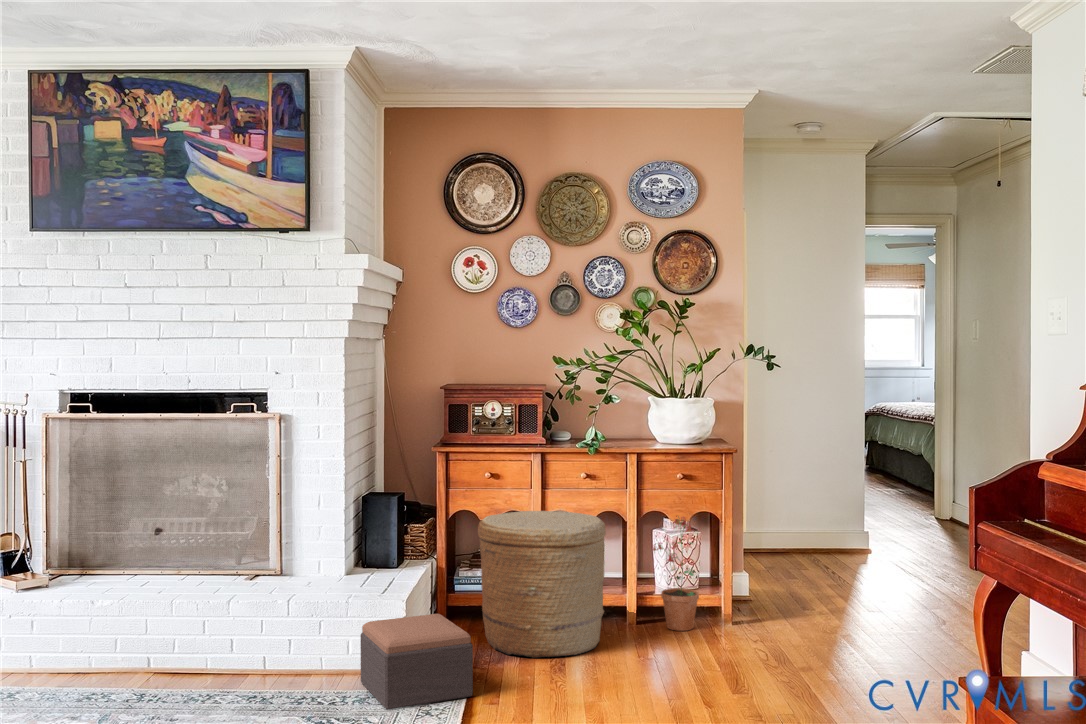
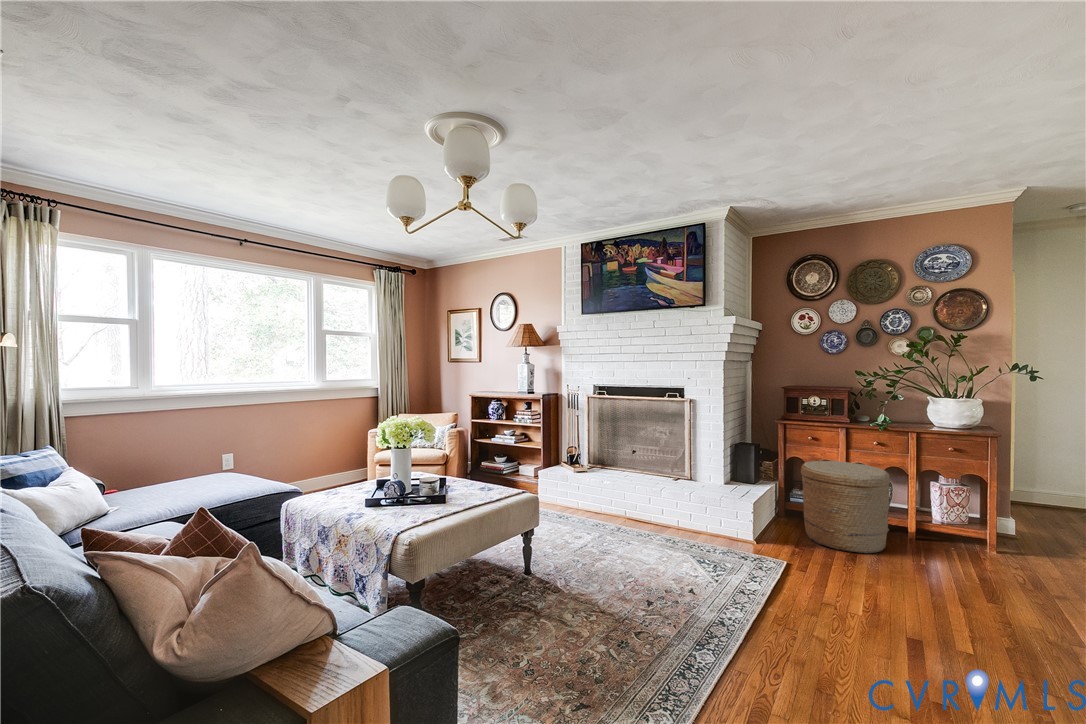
potted plant: present [653,516,699,631] -> none [928,475,968,552]
footstool: present [360,614,473,709] -> none [726,512,791,565]

